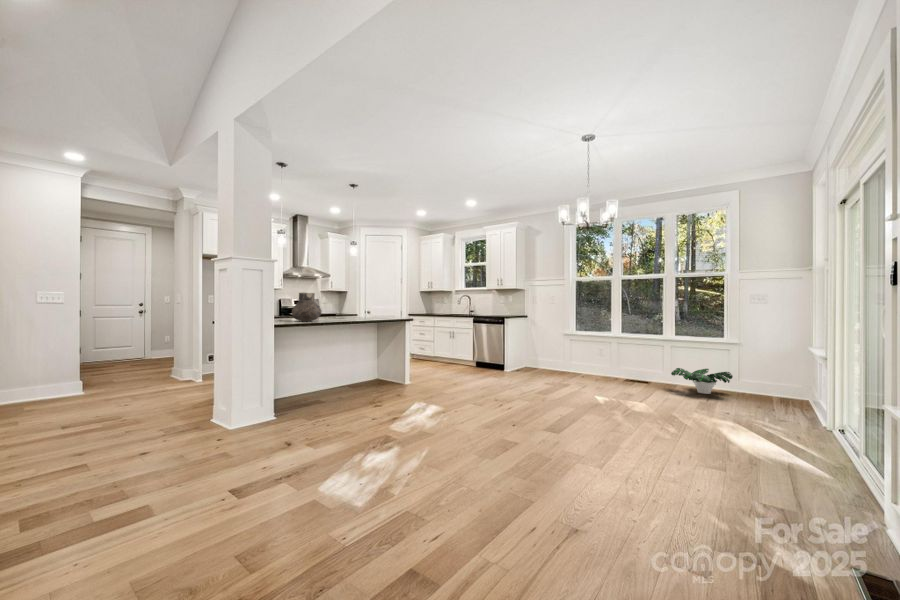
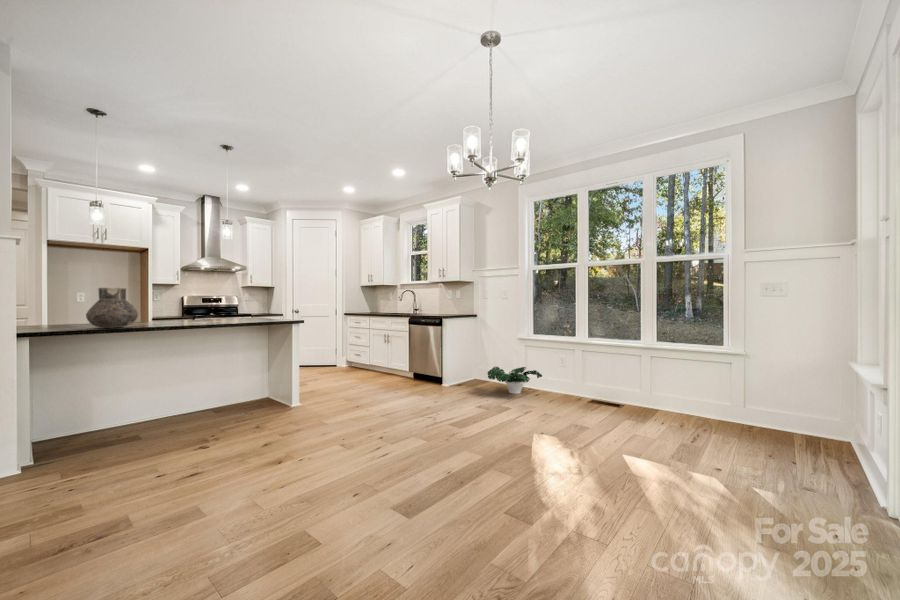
potted plant: present [671,368,733,394] -> present [488,367,542,394]

